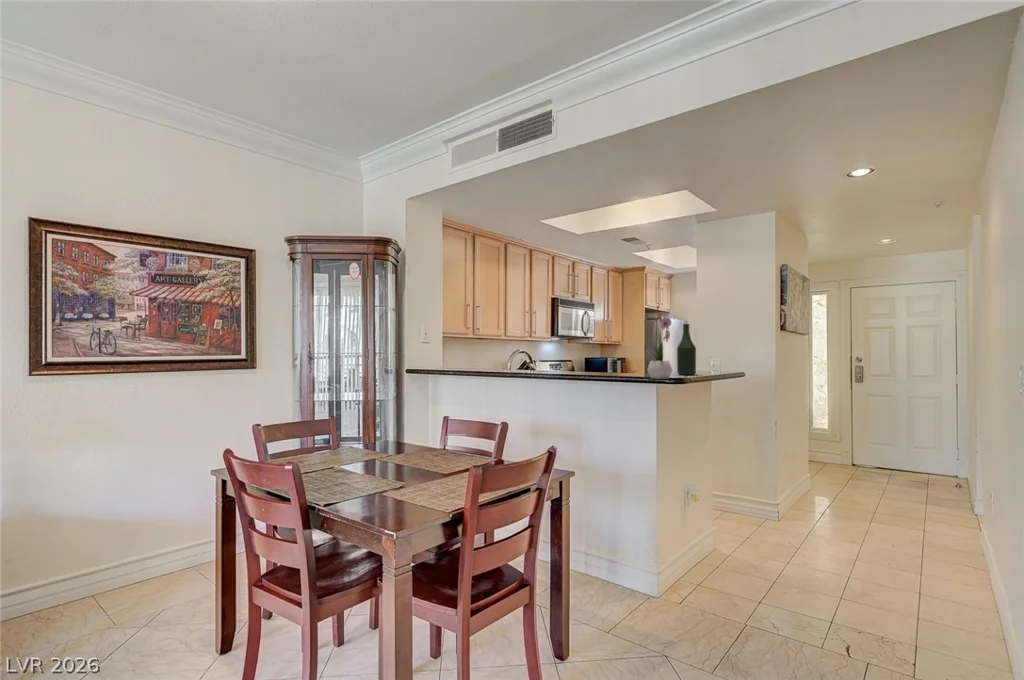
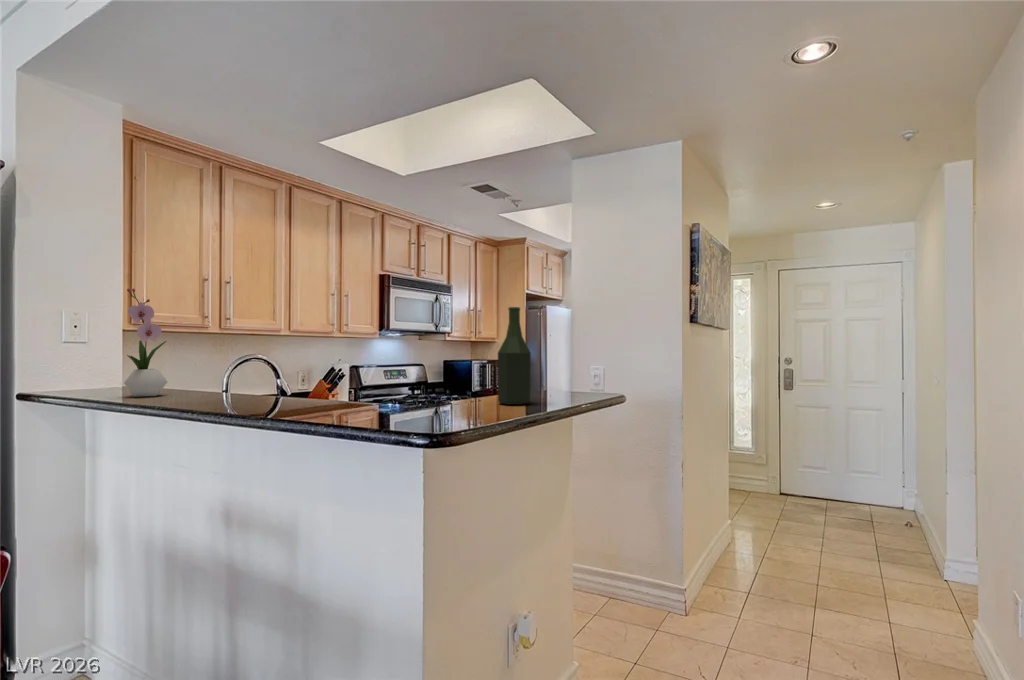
flower arrangement: present [647,306,672,379] -> present [124,289,167,397]

